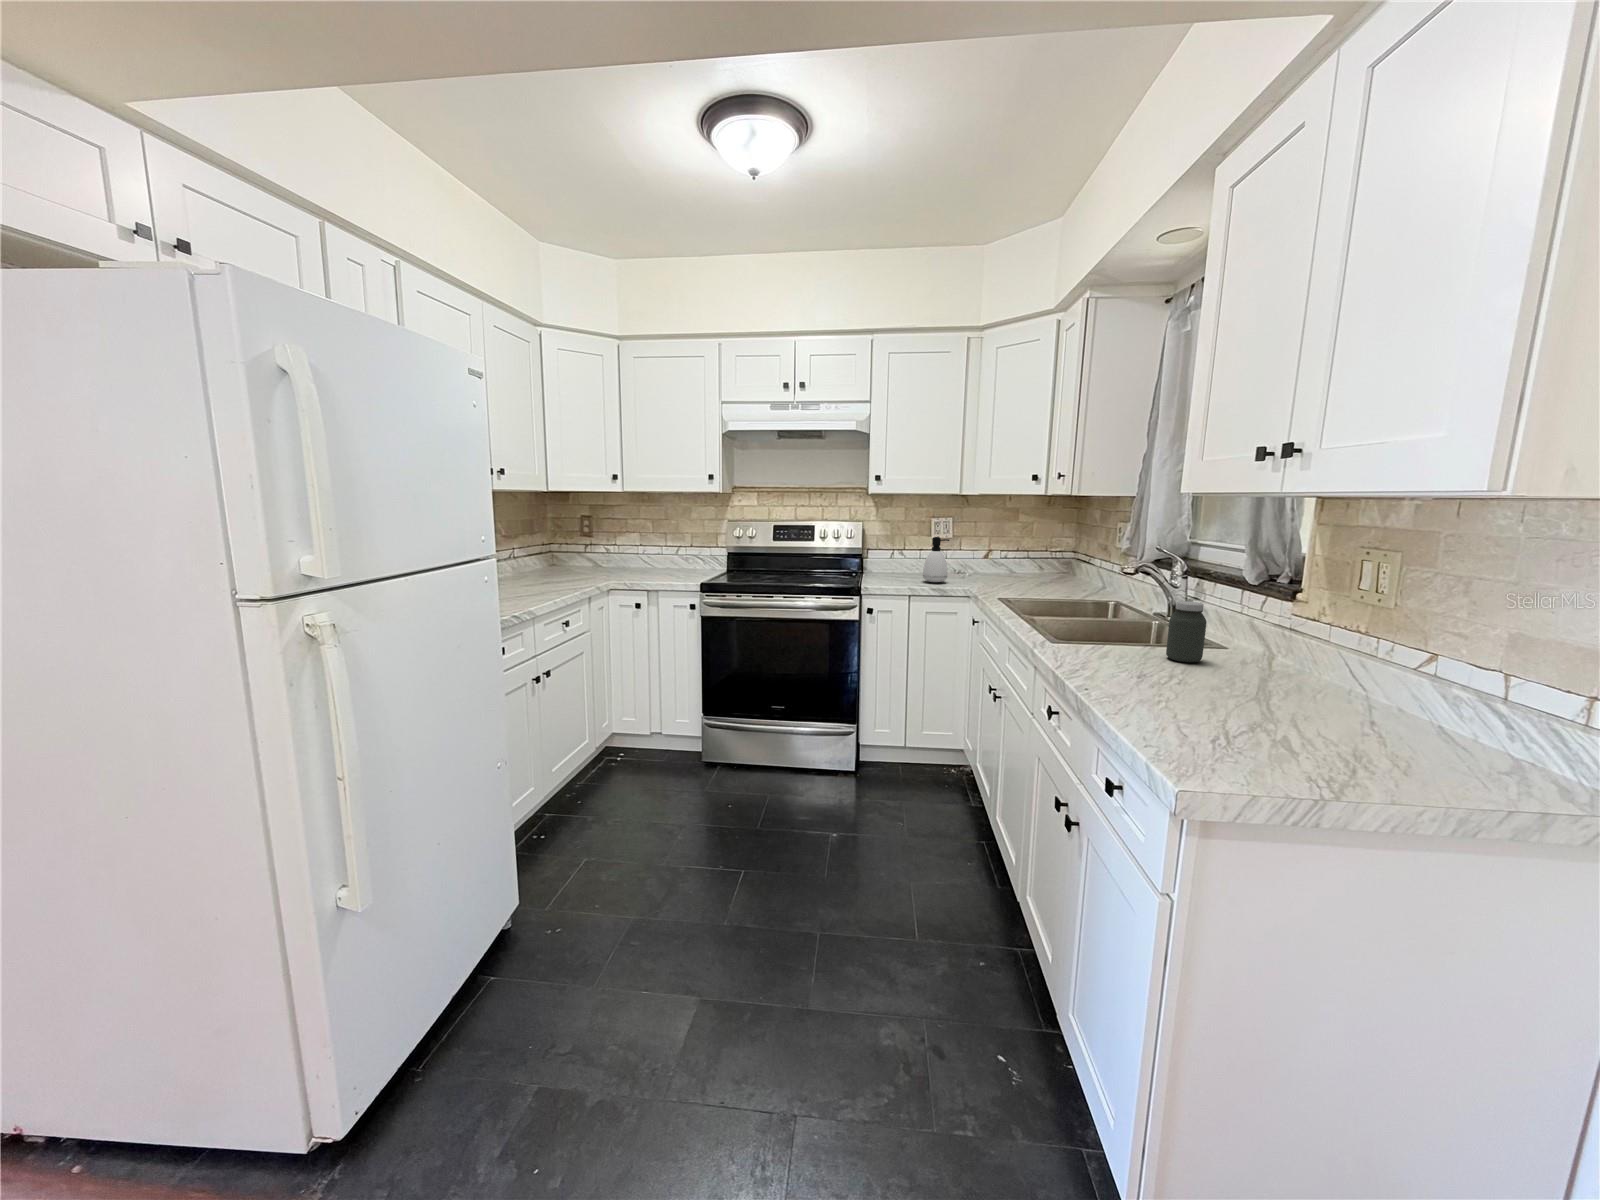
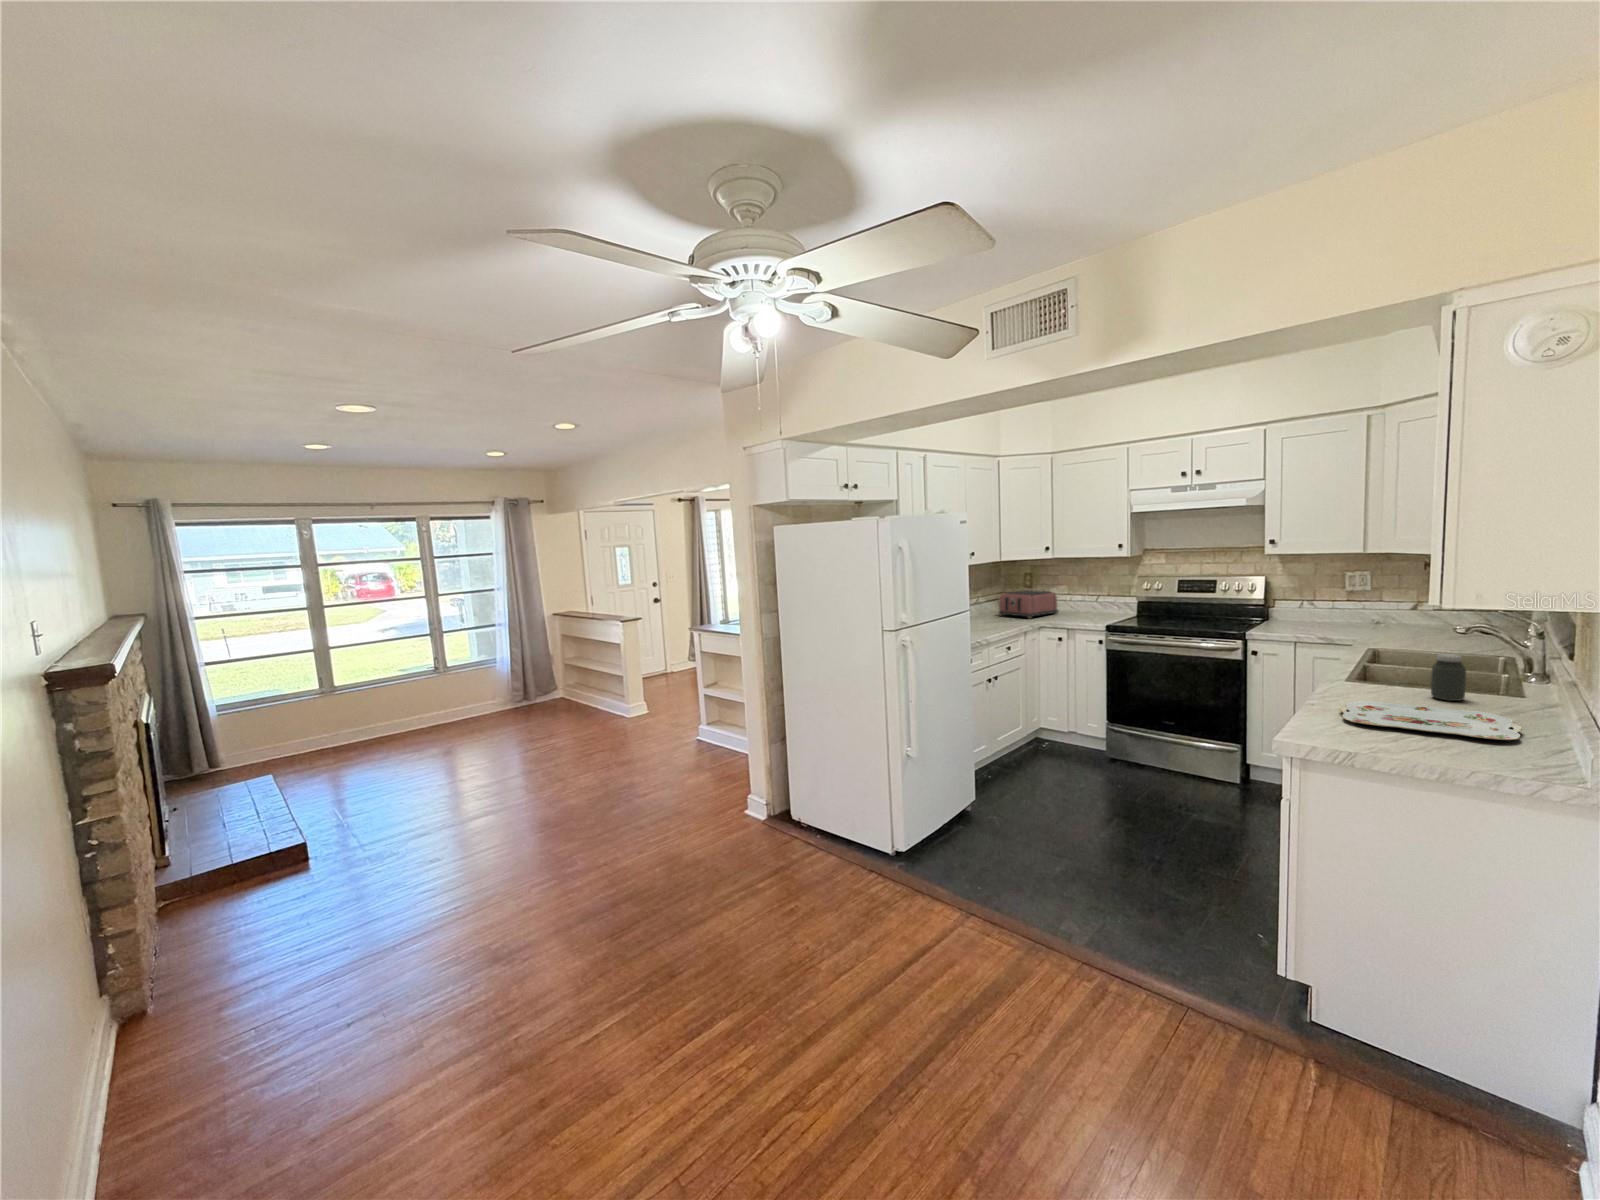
soap dispenser: present [923,537,949,582] -> none [1316,592,1344,632]
toaster: none [545,538,629,578] -> present [999,590,1058,618]
serving tray: none [1136,676,1400,729] -> present [1339,701,1522,740]

